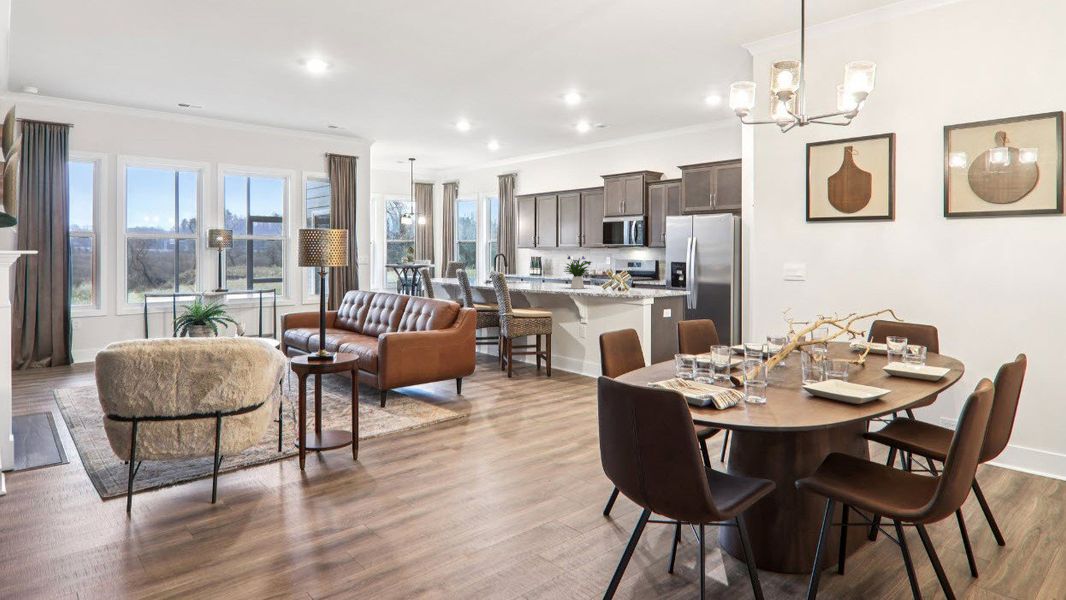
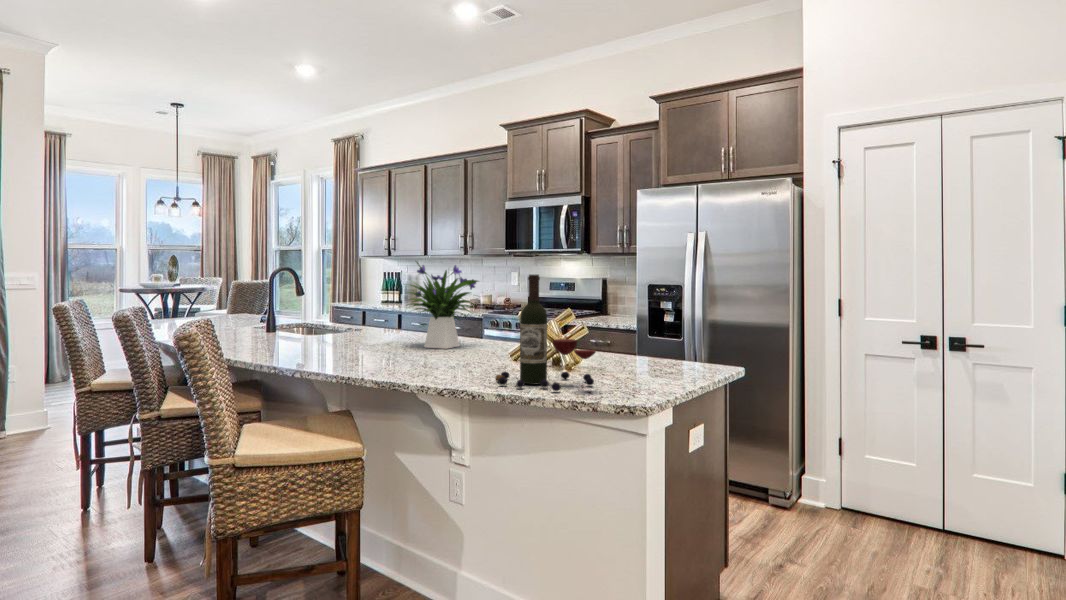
wine bottle: none [599,260,631,295] -> present [496,274,596,391]

